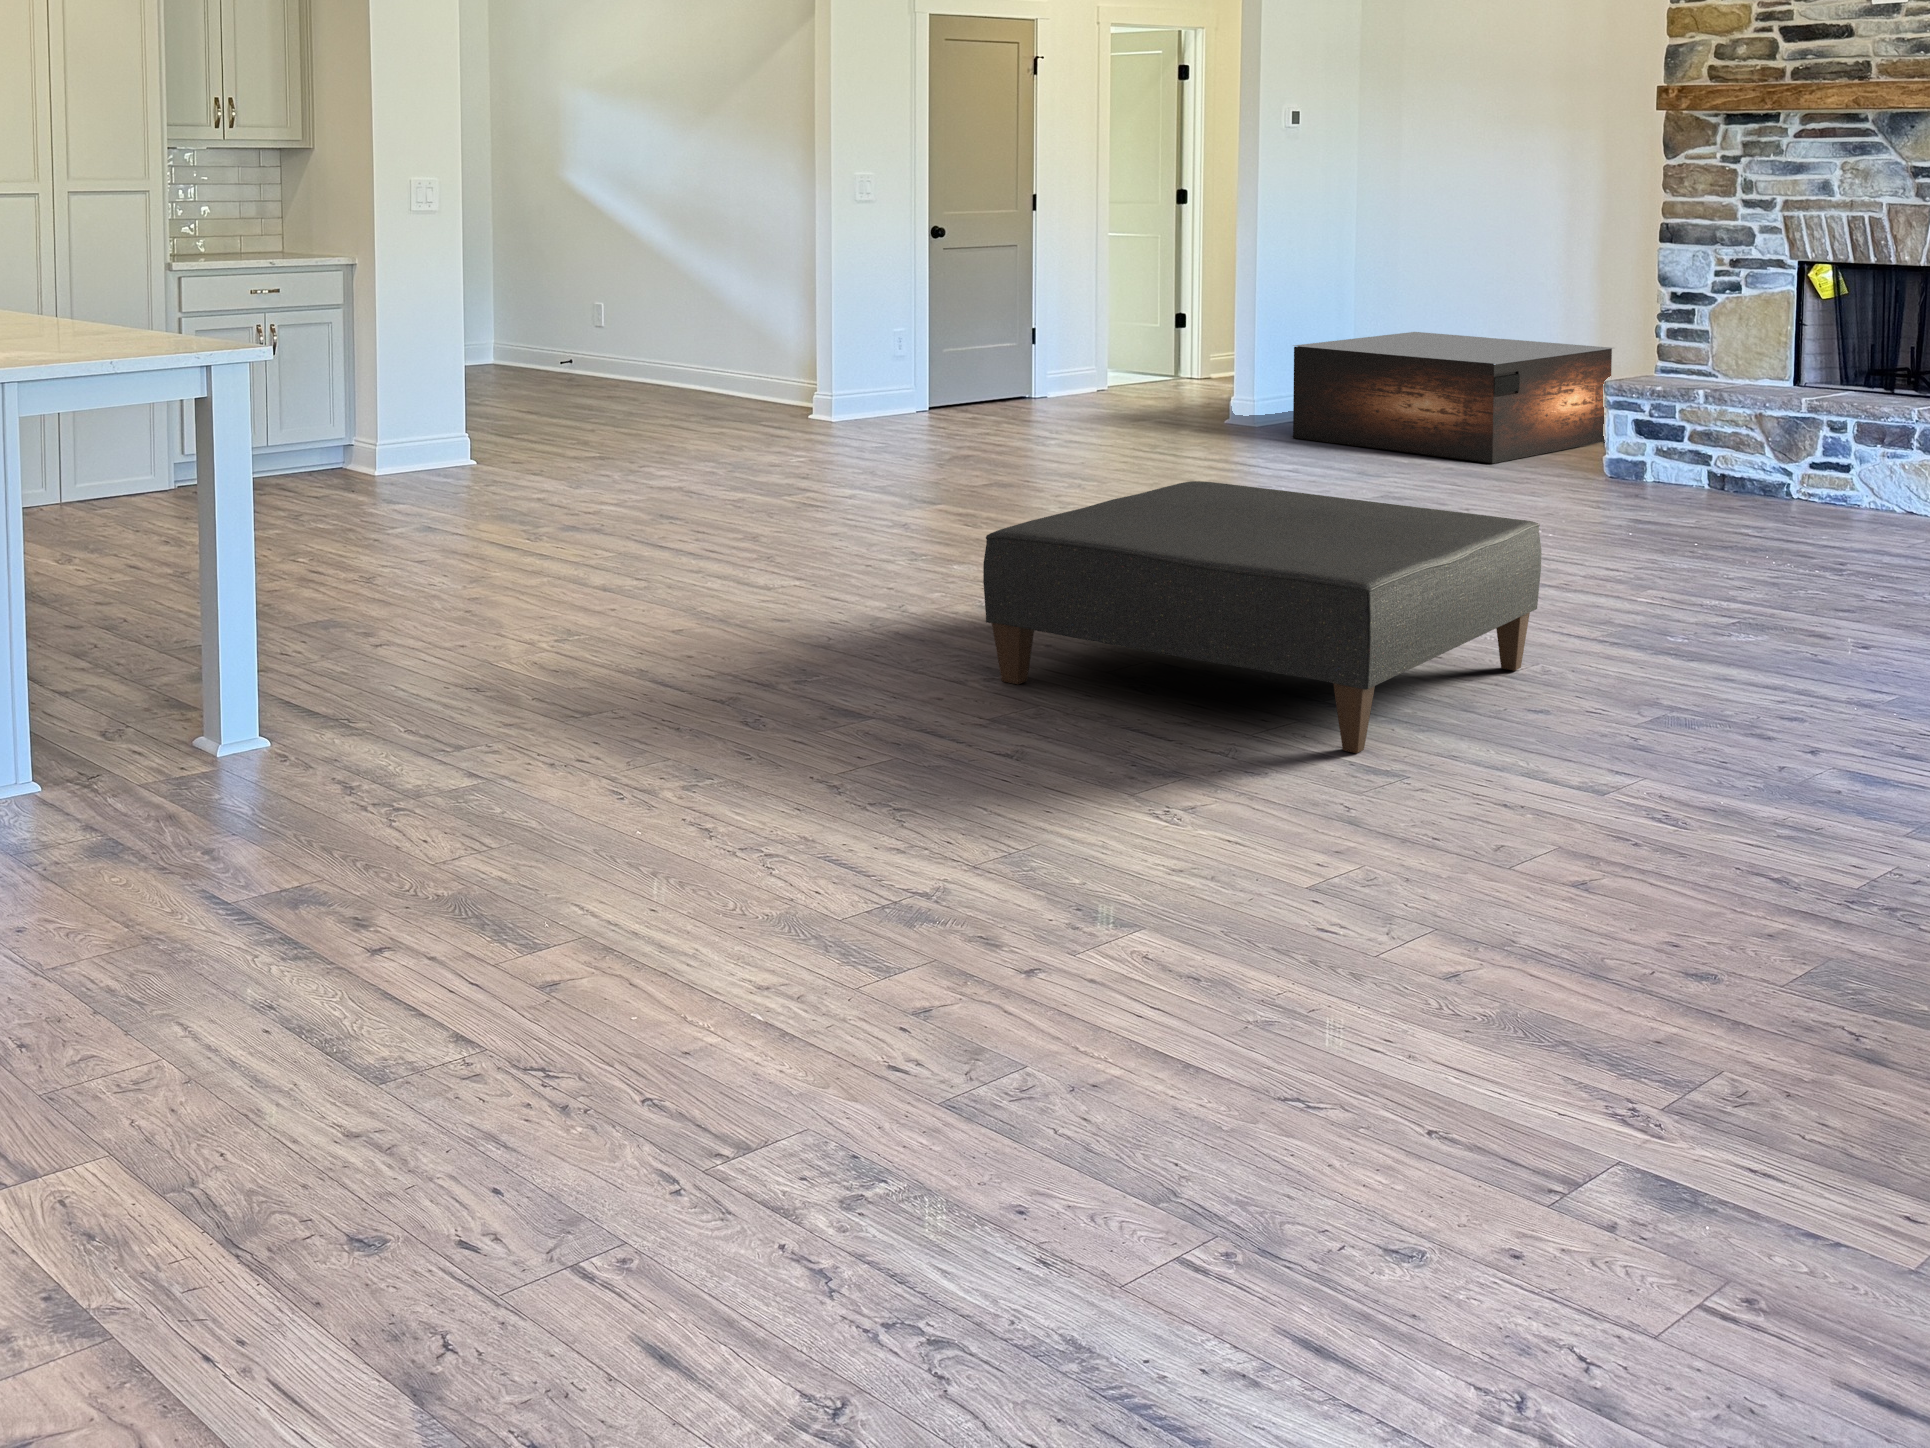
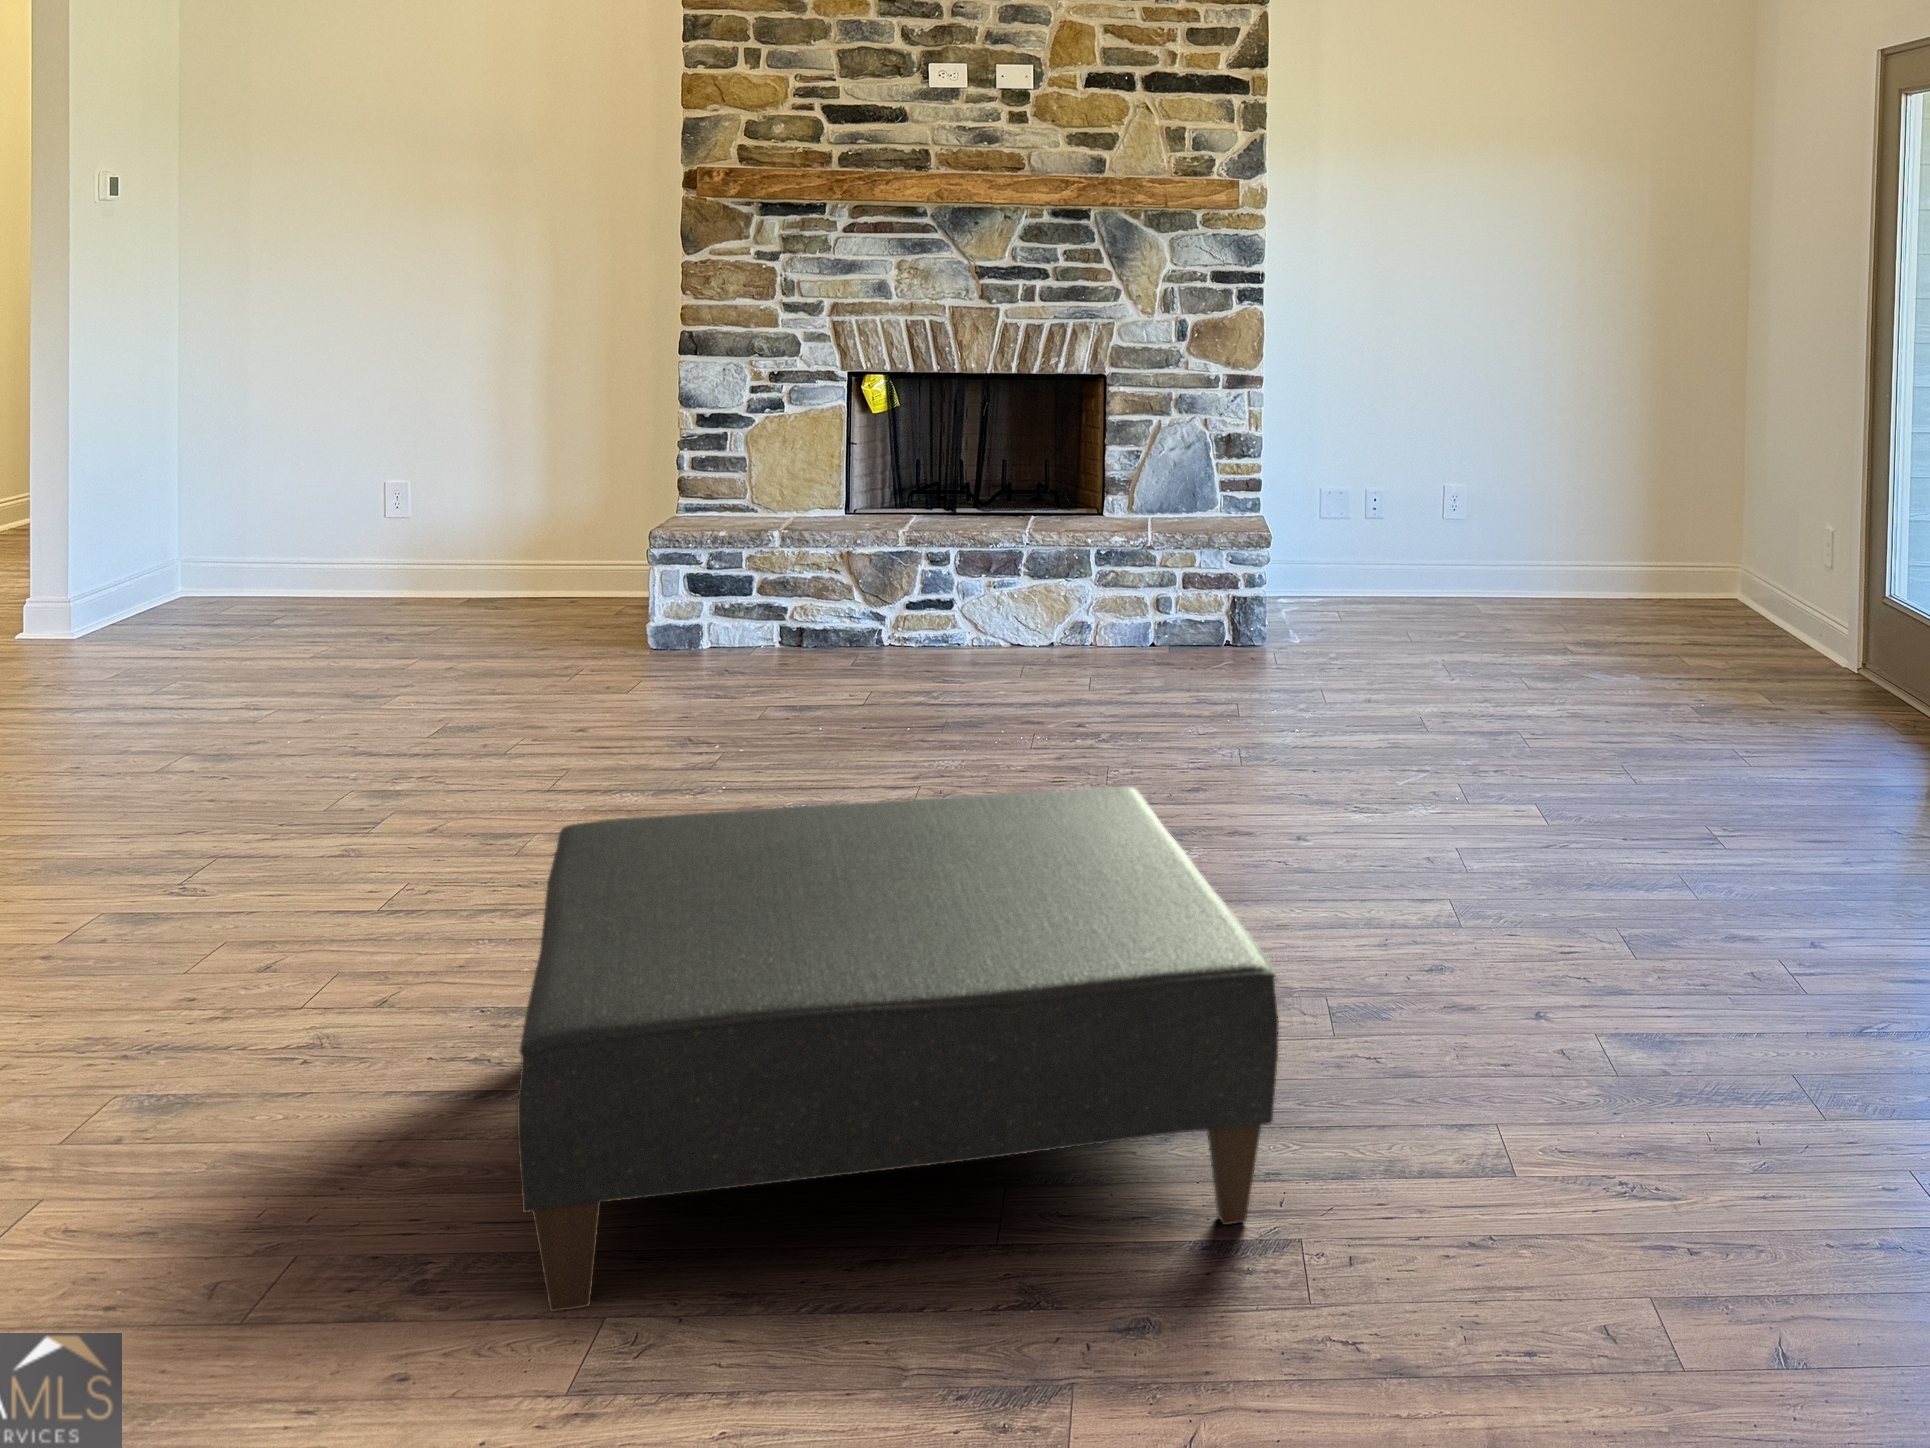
coffee table: present [1292,332,1613,464] -> none [143,486,565,666]

